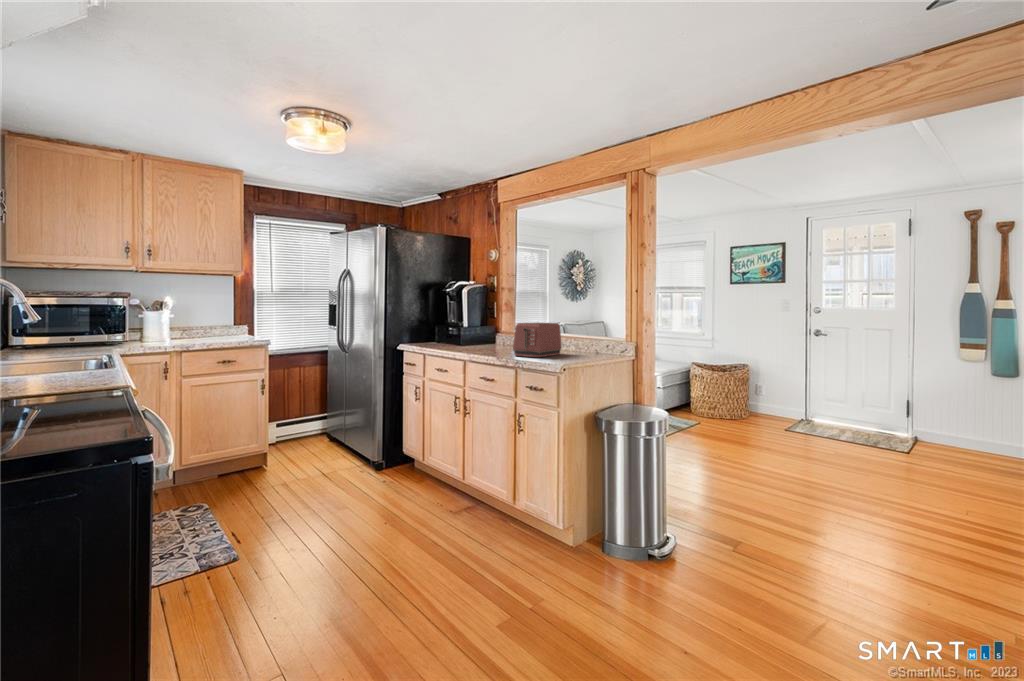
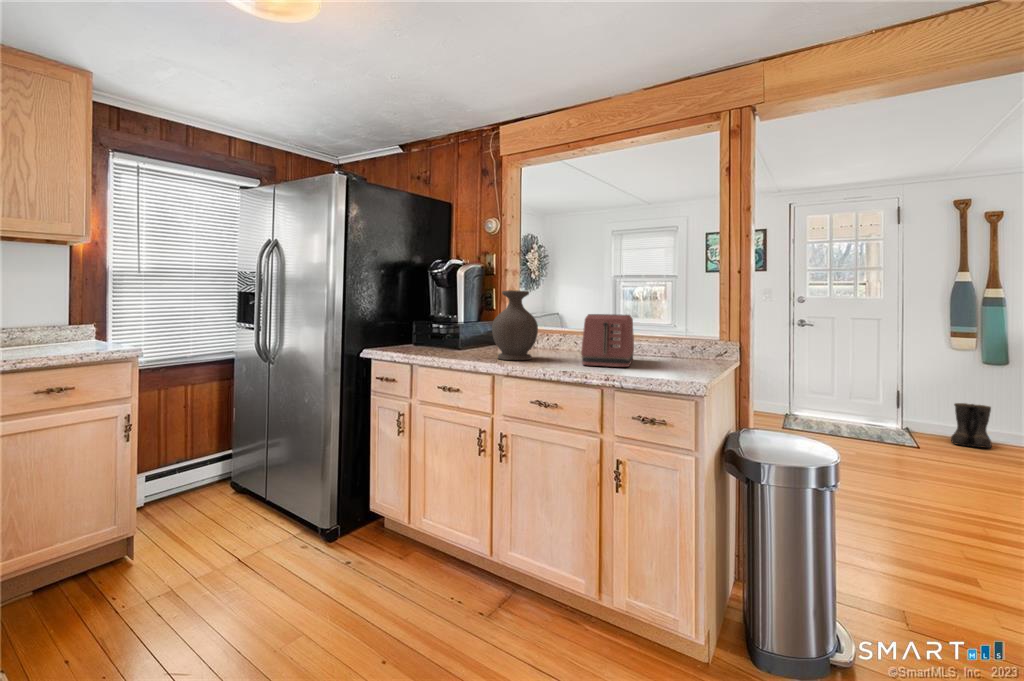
vase: none [467,307,497,352] -> present [492,290,538,360]
boots: none [949,411,996,455] -> present [951,403,992,448]

